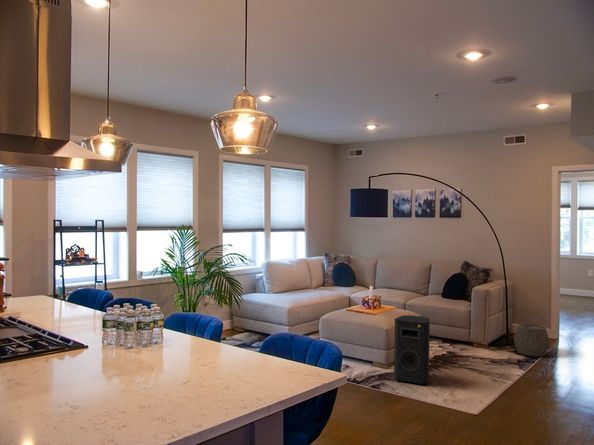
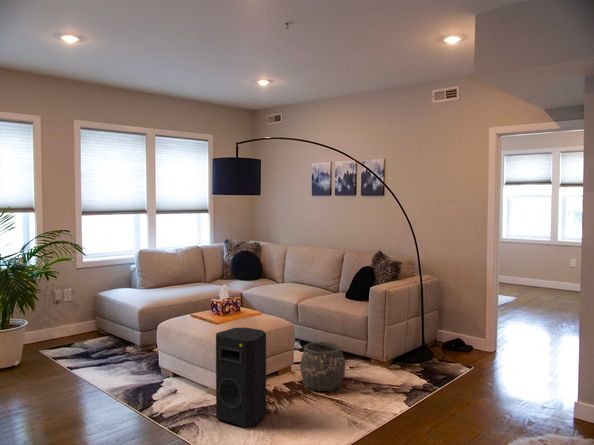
woven basket: present [514,323,549,356] -> present [300,342,345,391]

